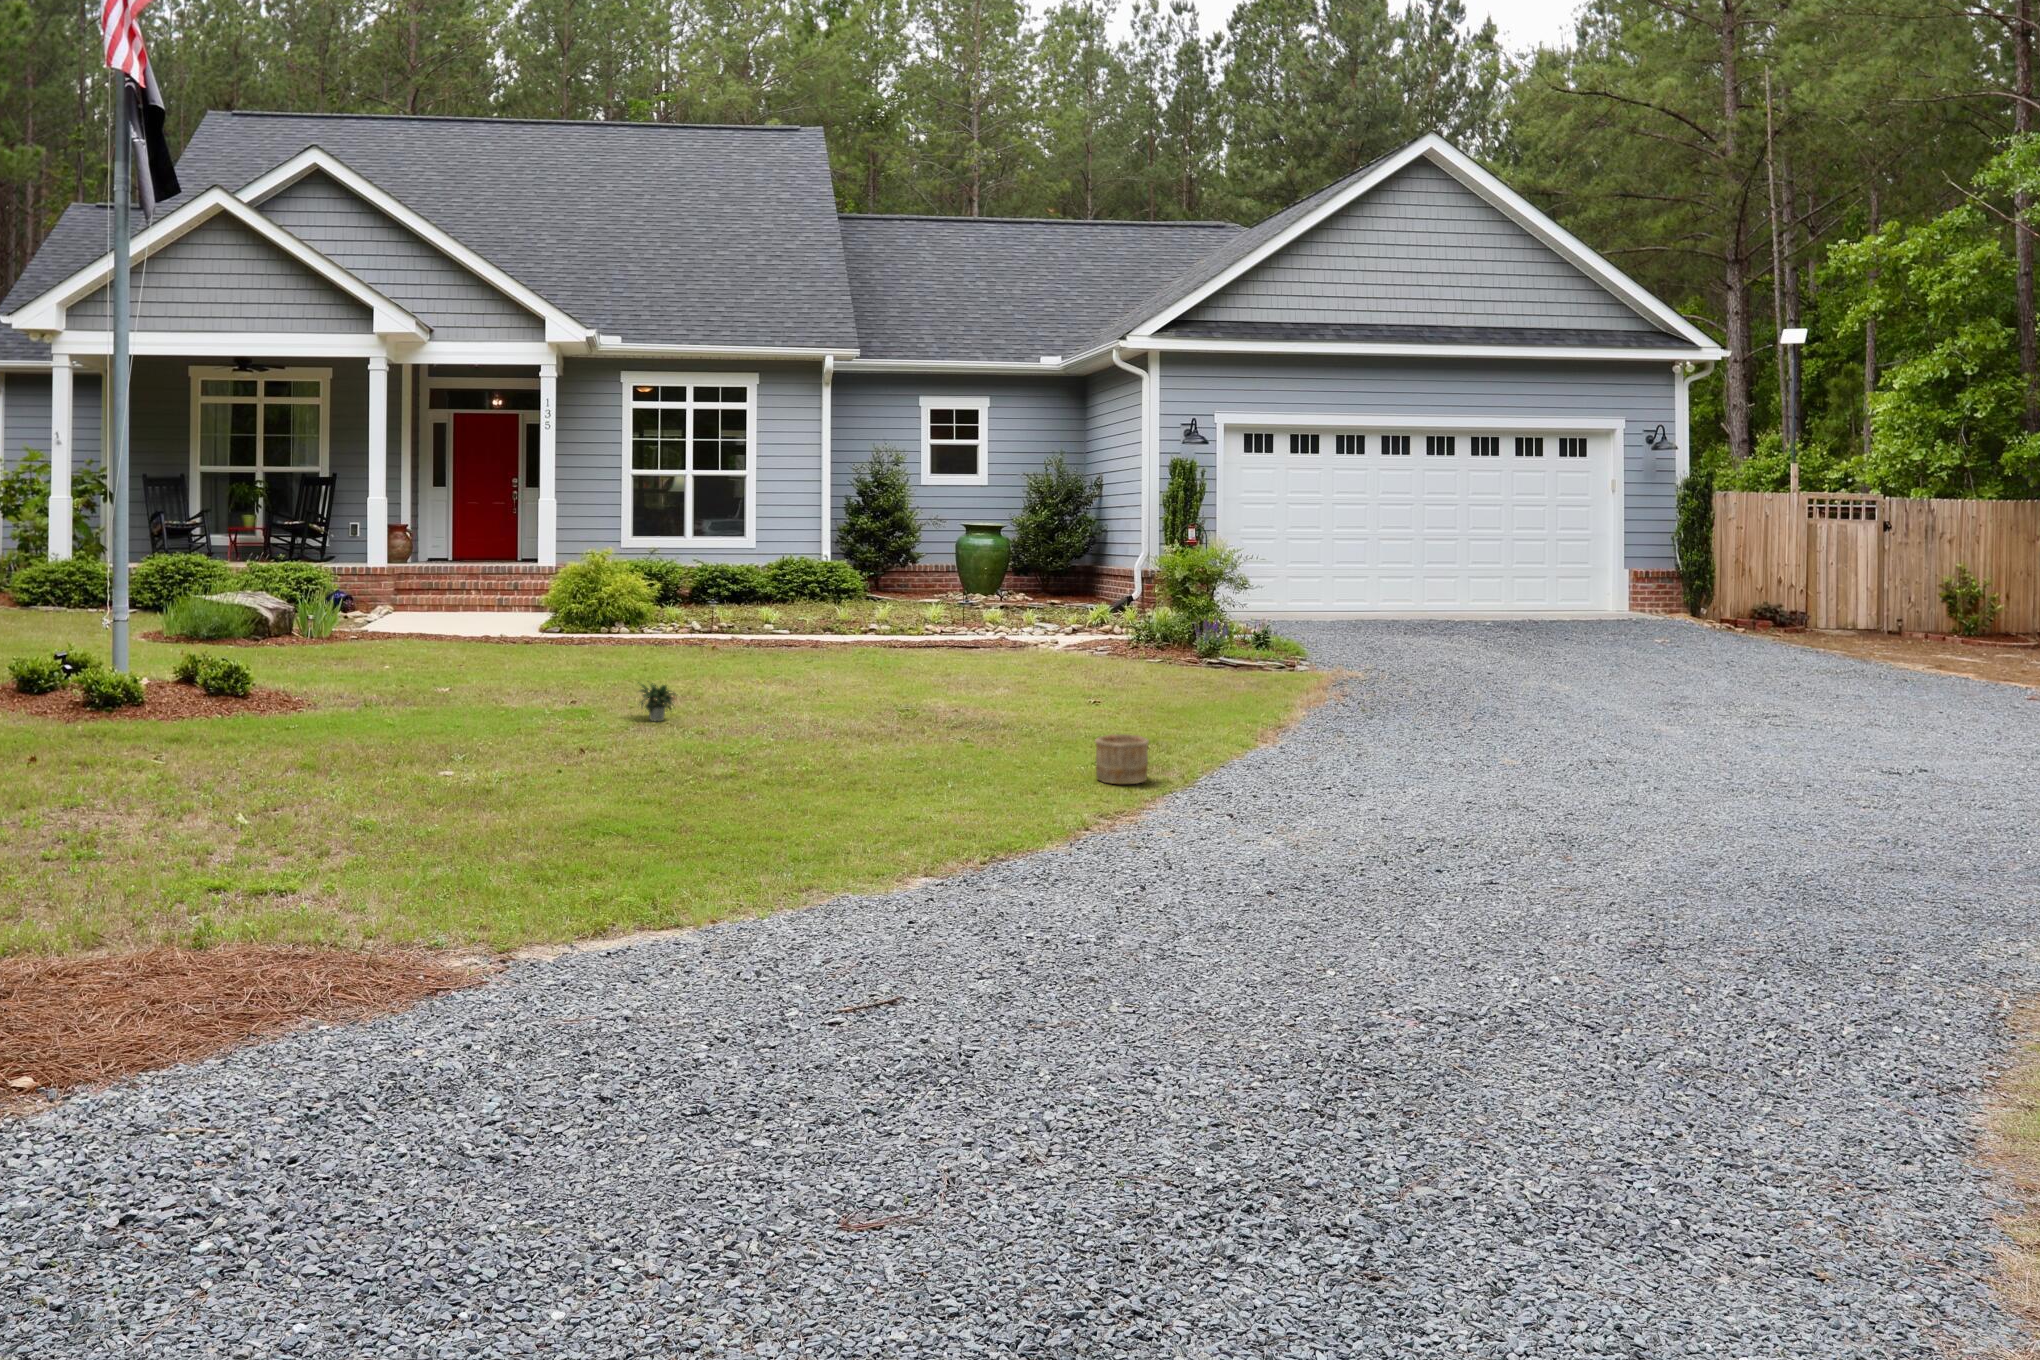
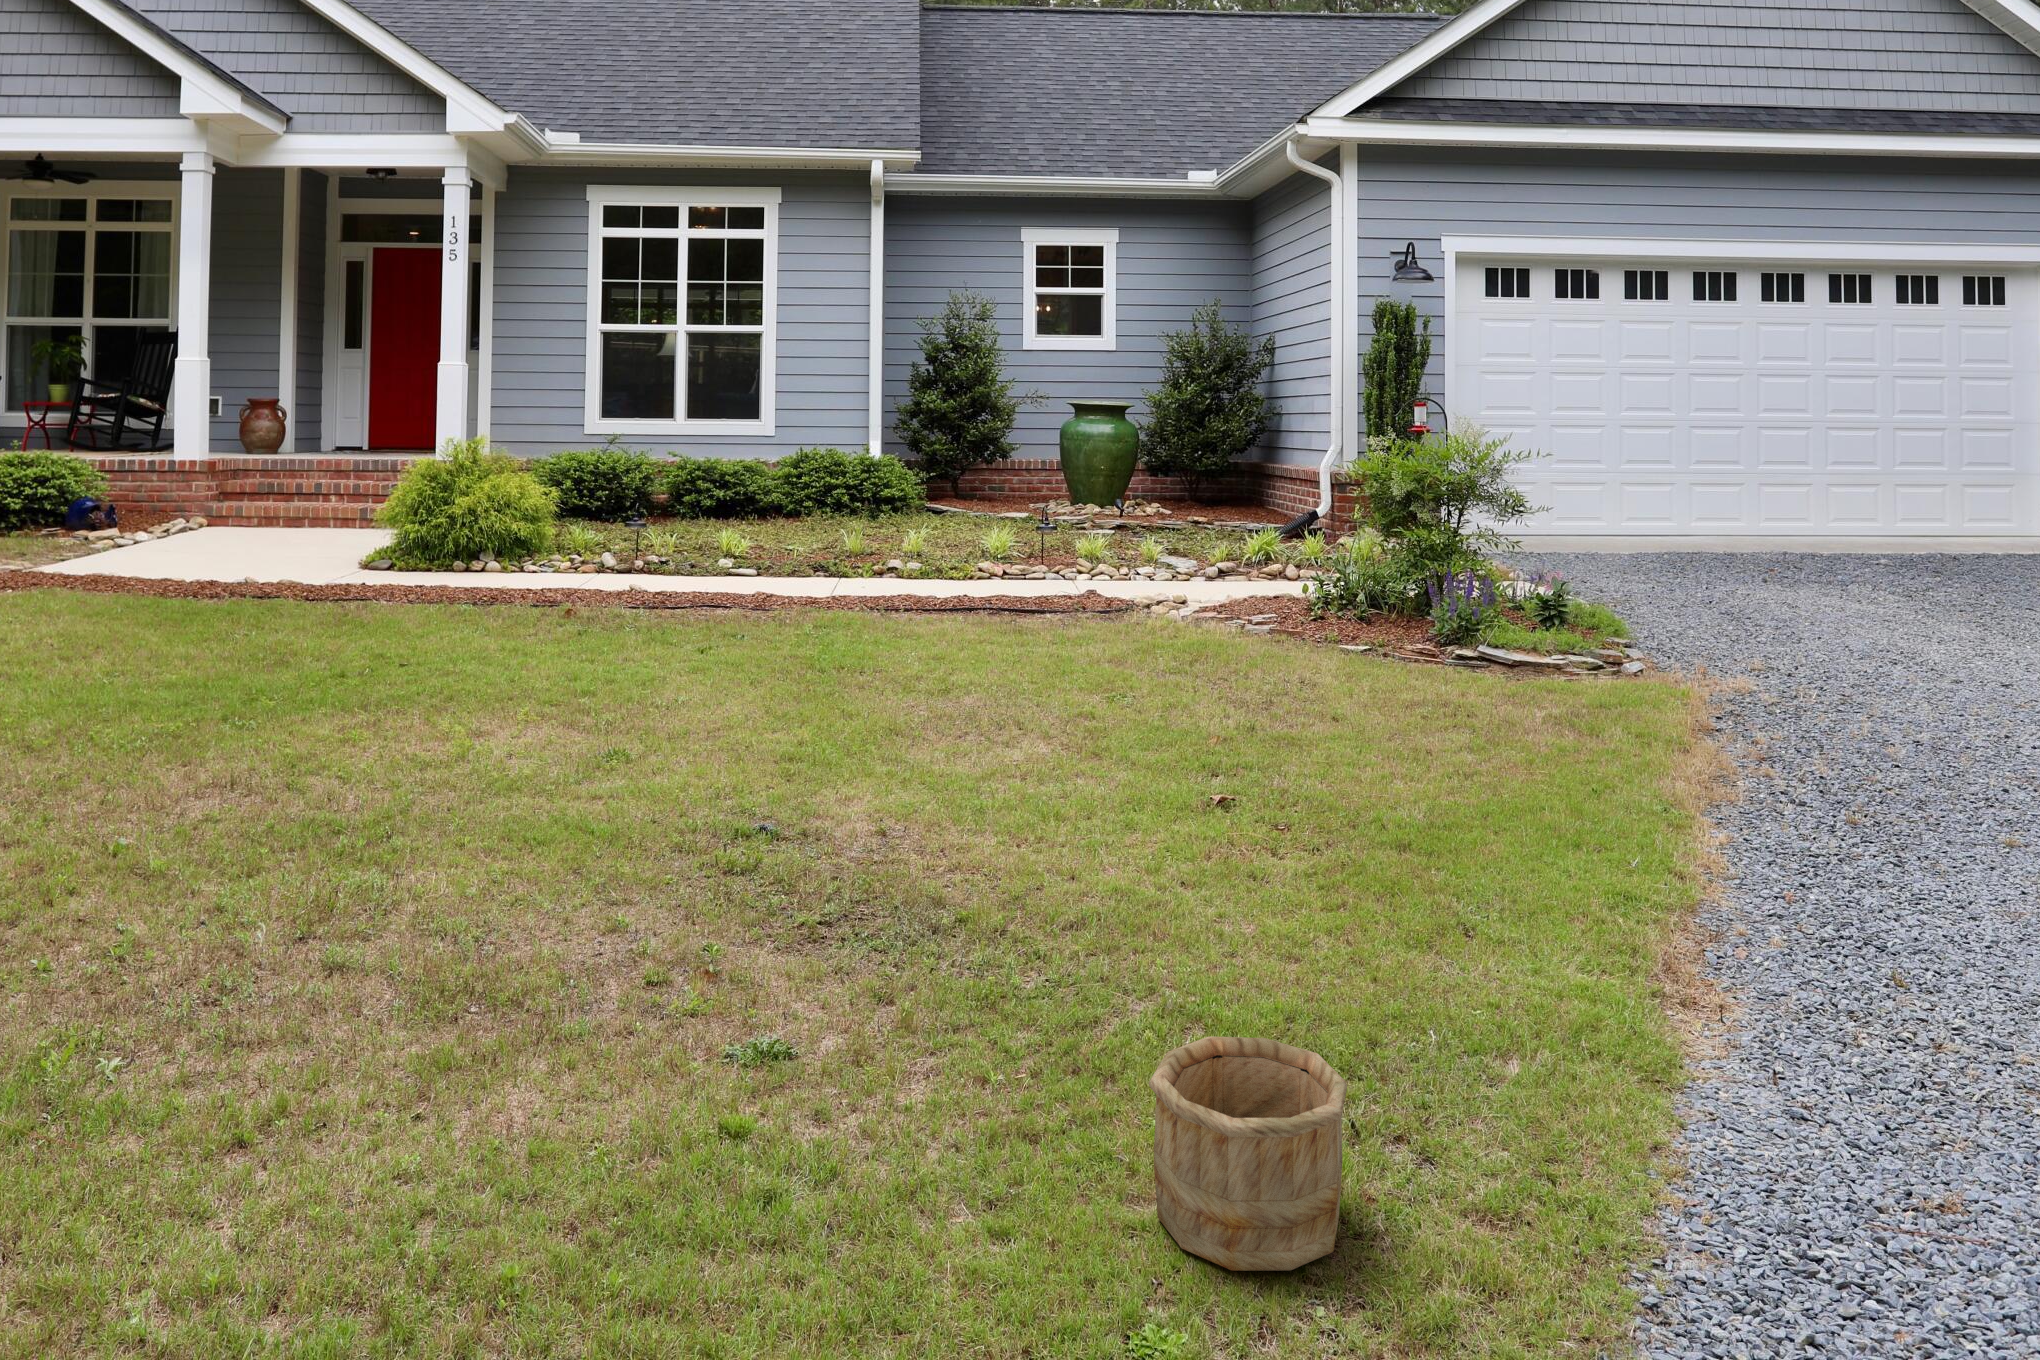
potted plant: present [638,682,676,721] -> none [70,725,176,831]

